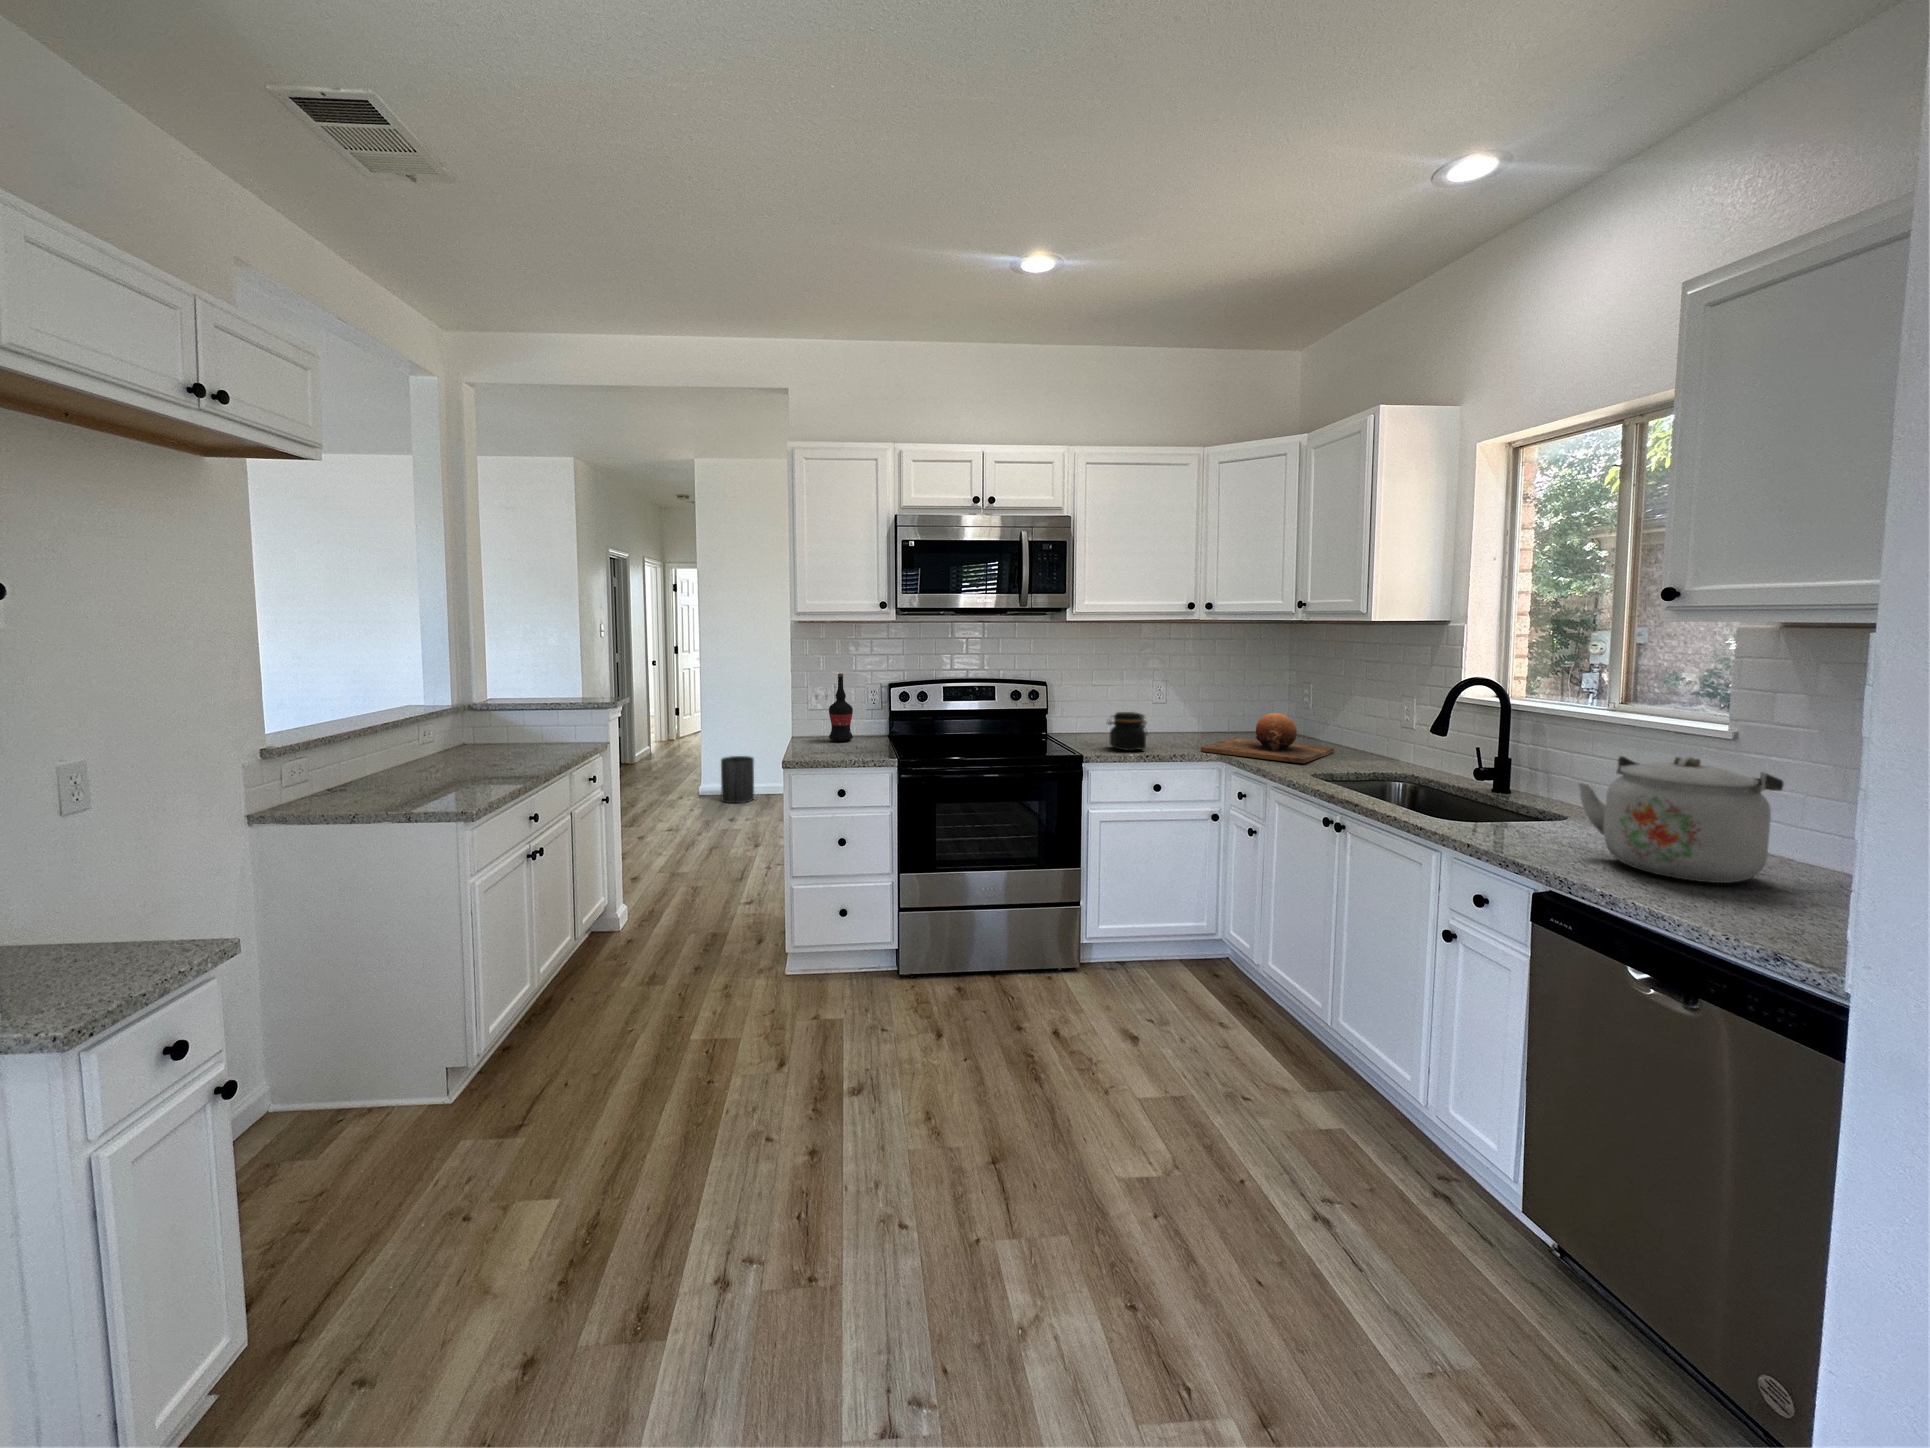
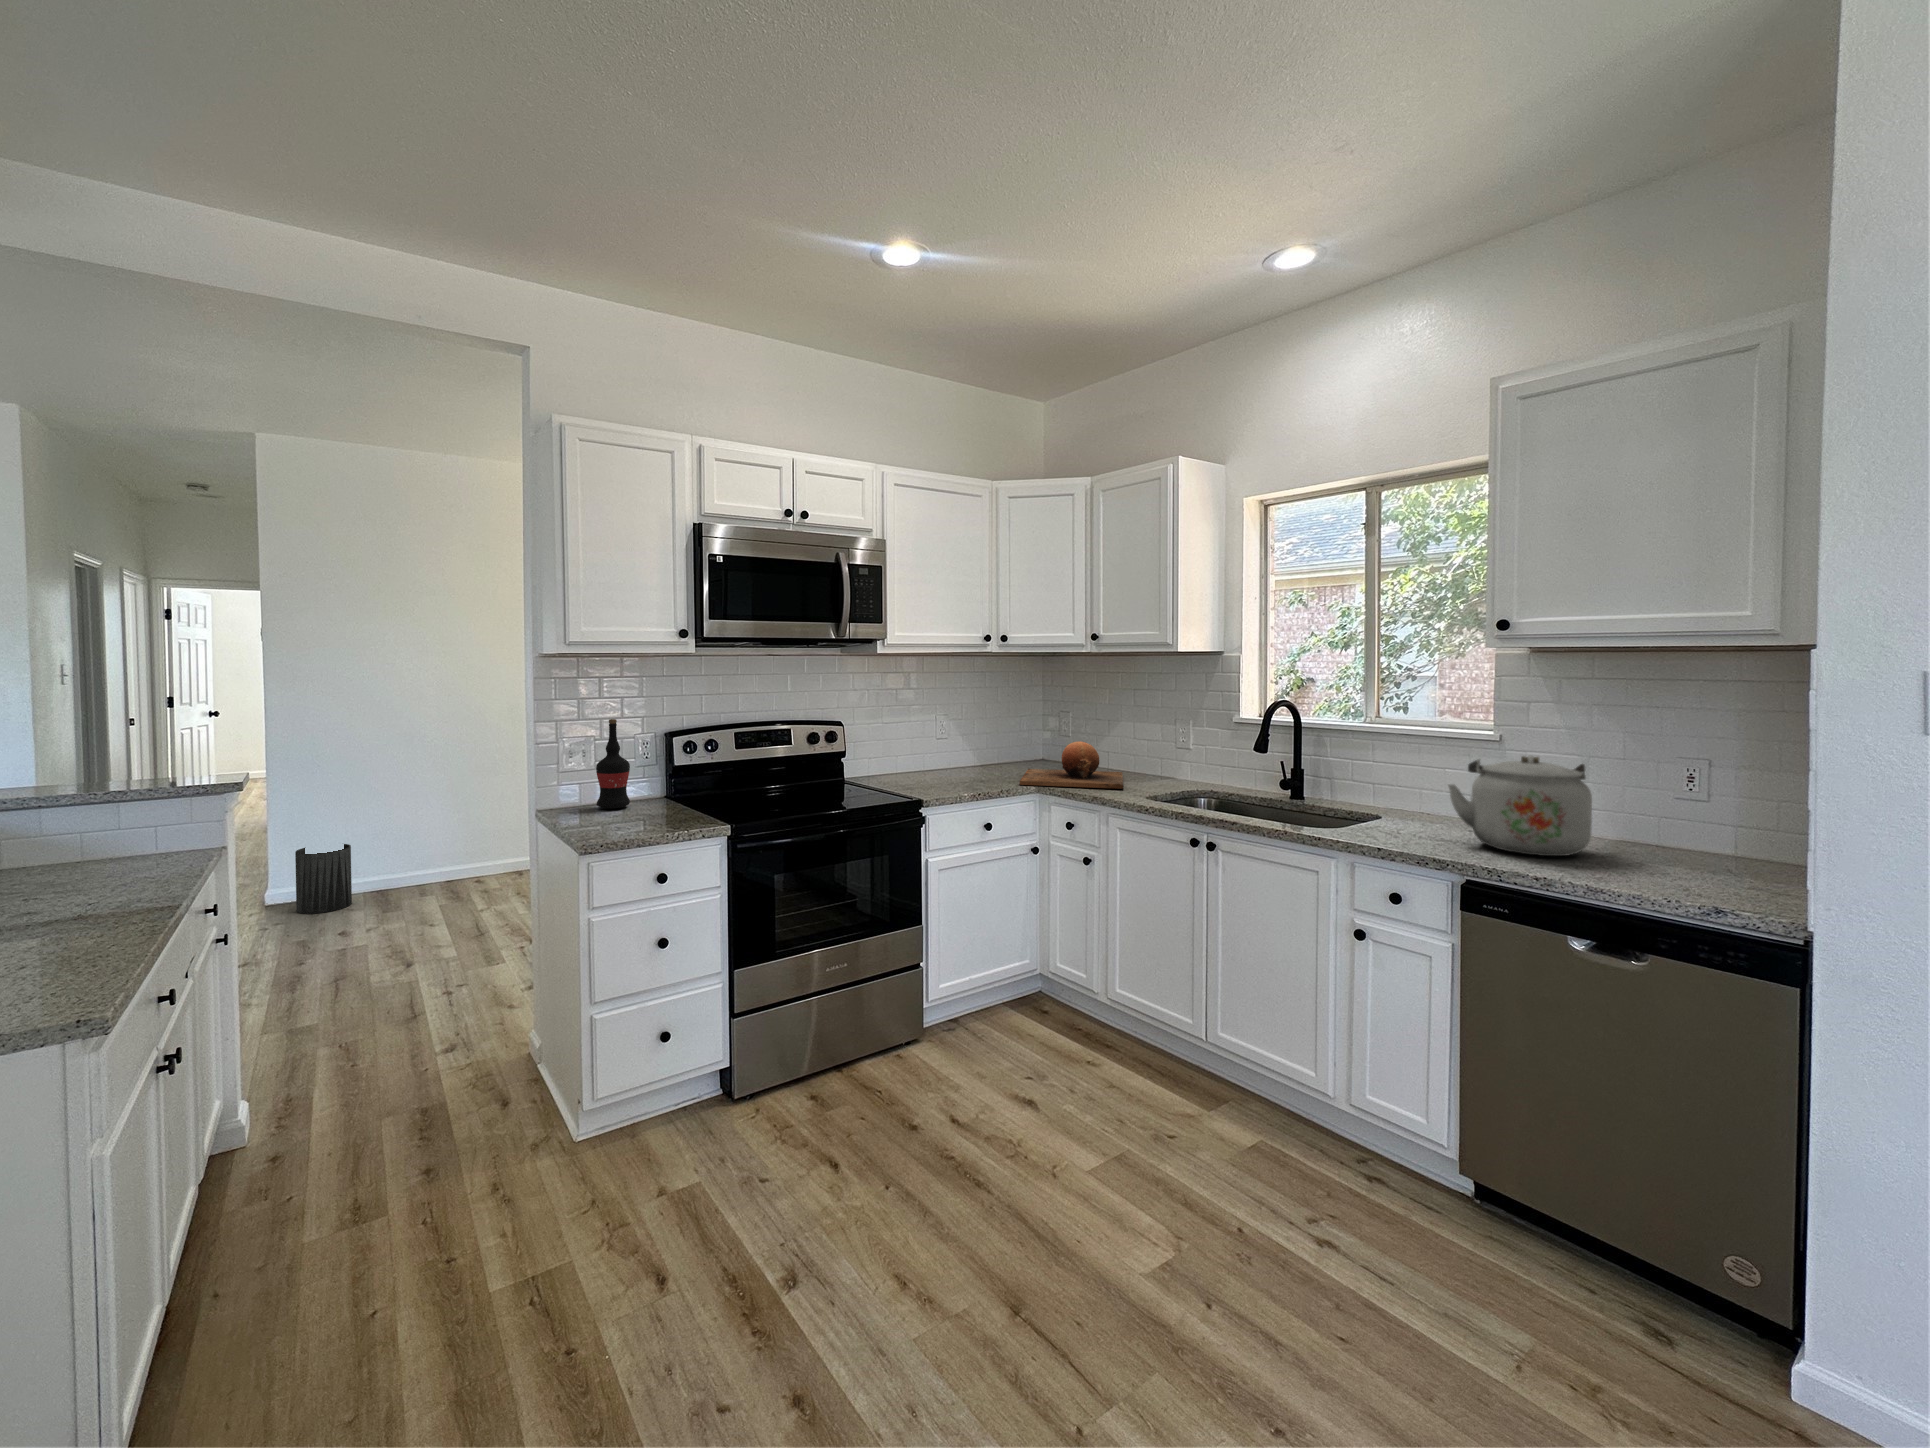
jar: present [1108,712,1147,751] -> none [932,749,972,790]

